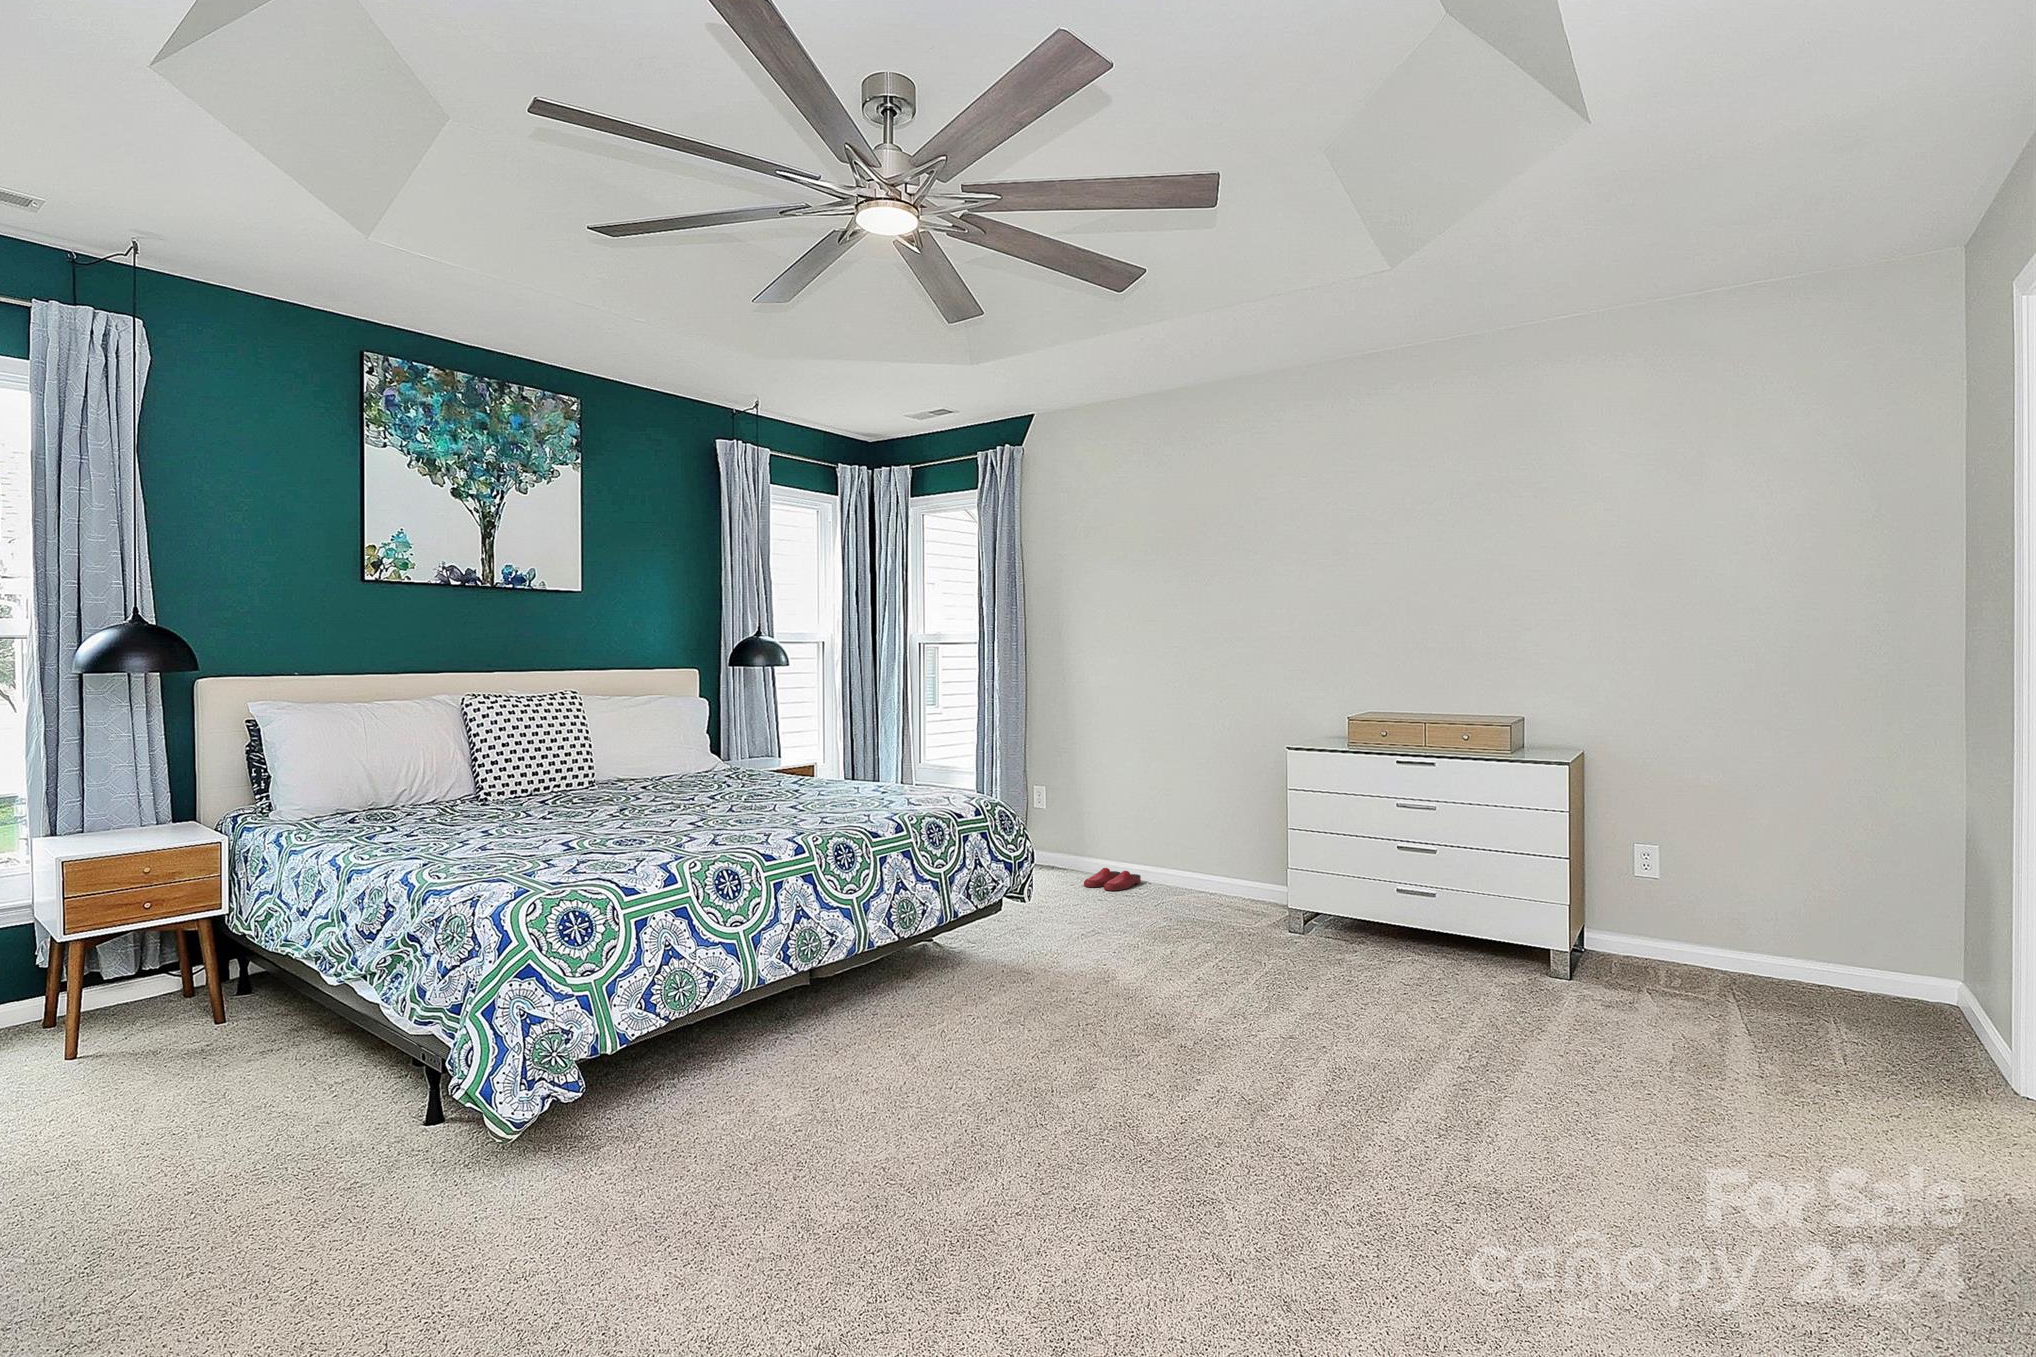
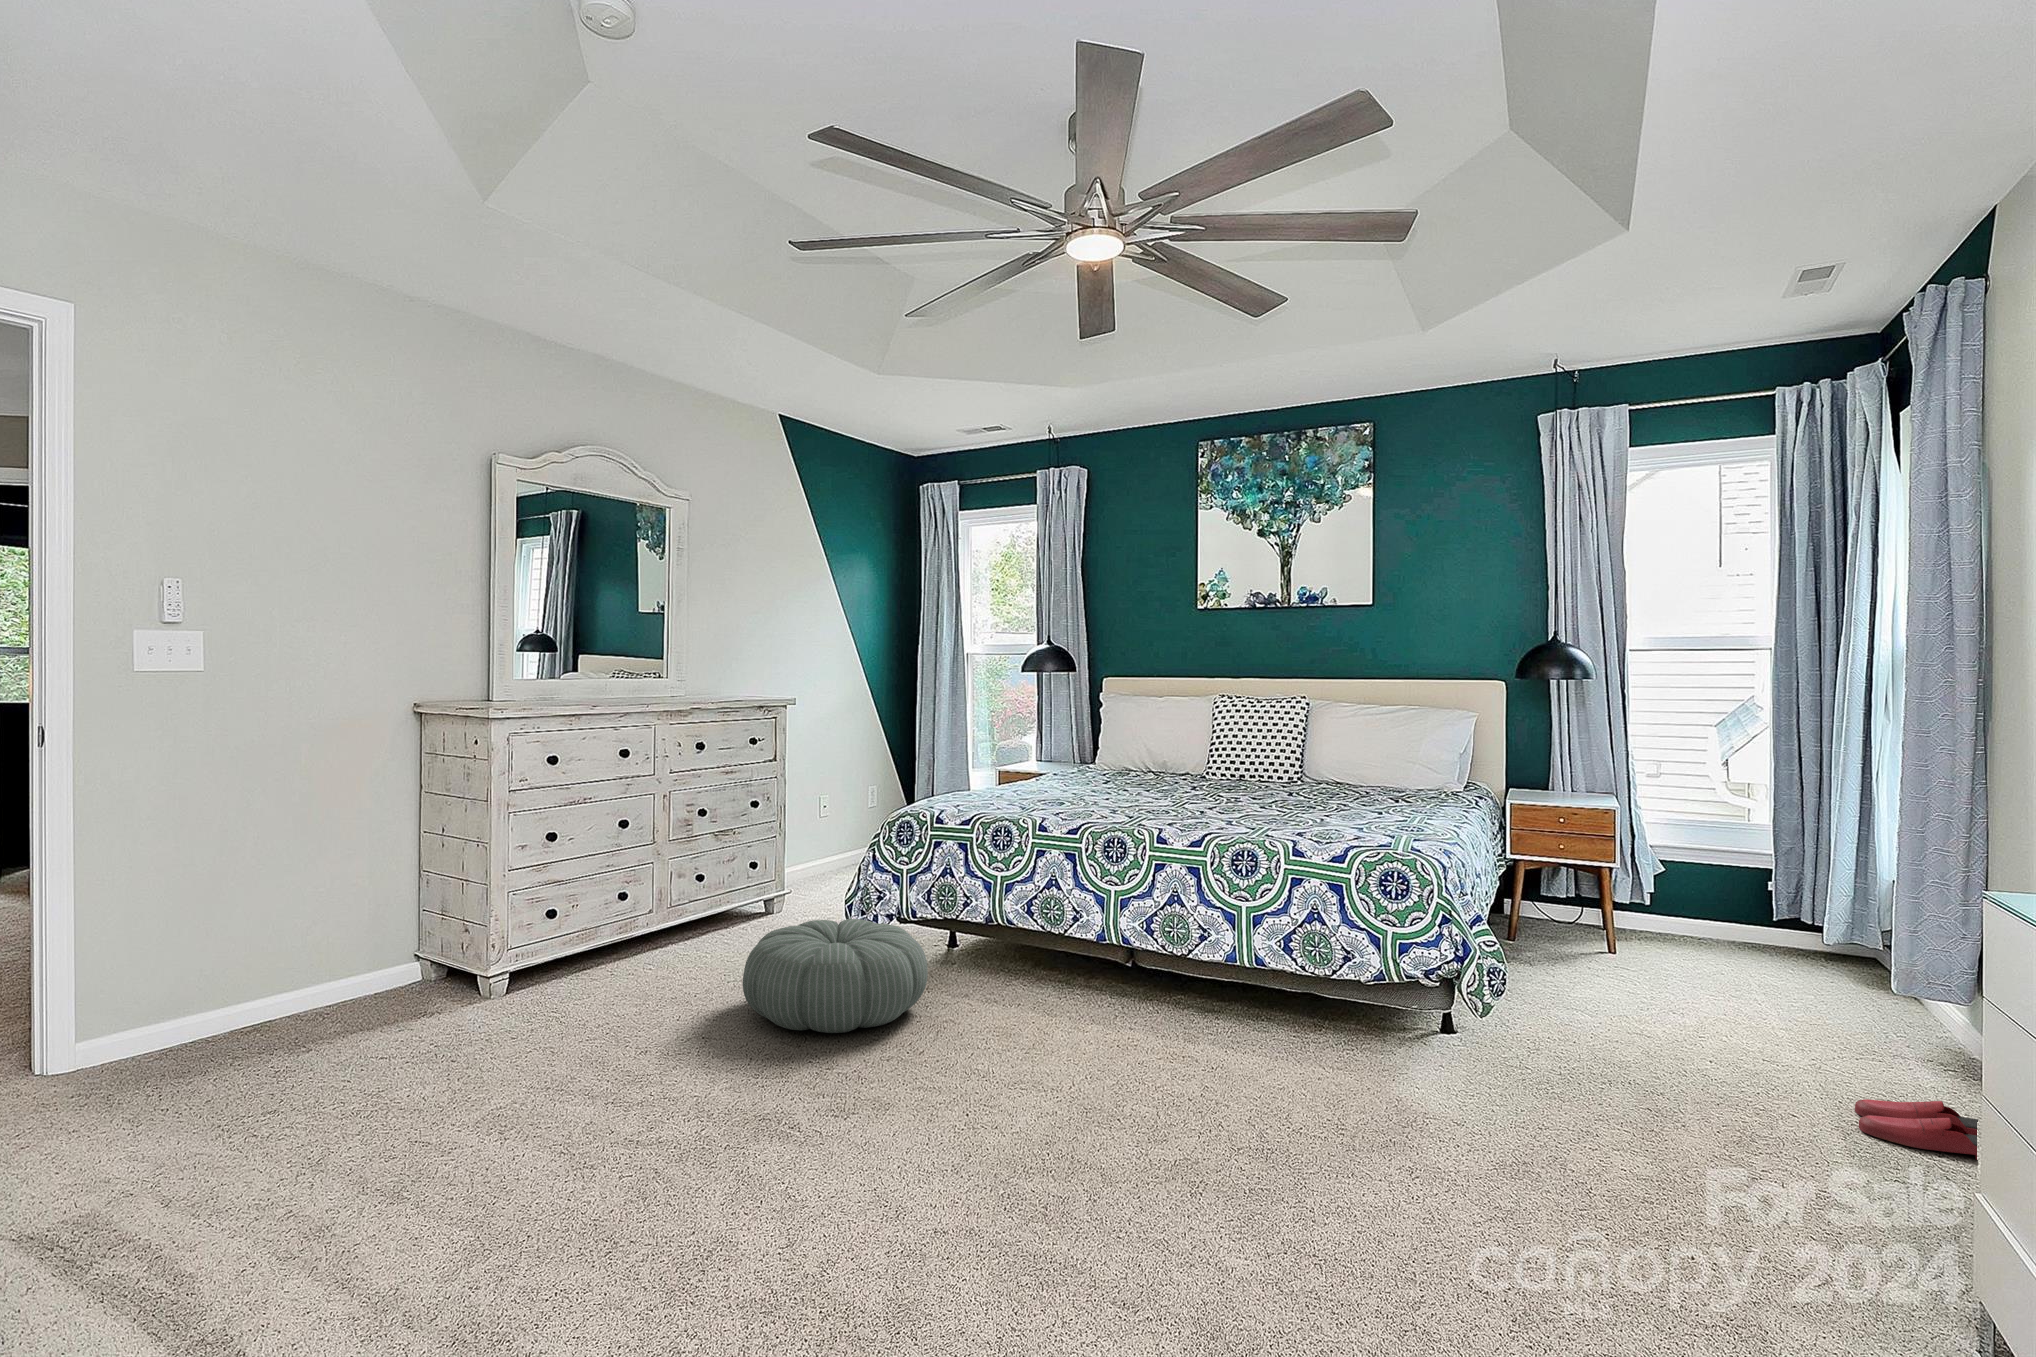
pouf: none [686,1017,947,1201] -> present [743,919,928,1033]

